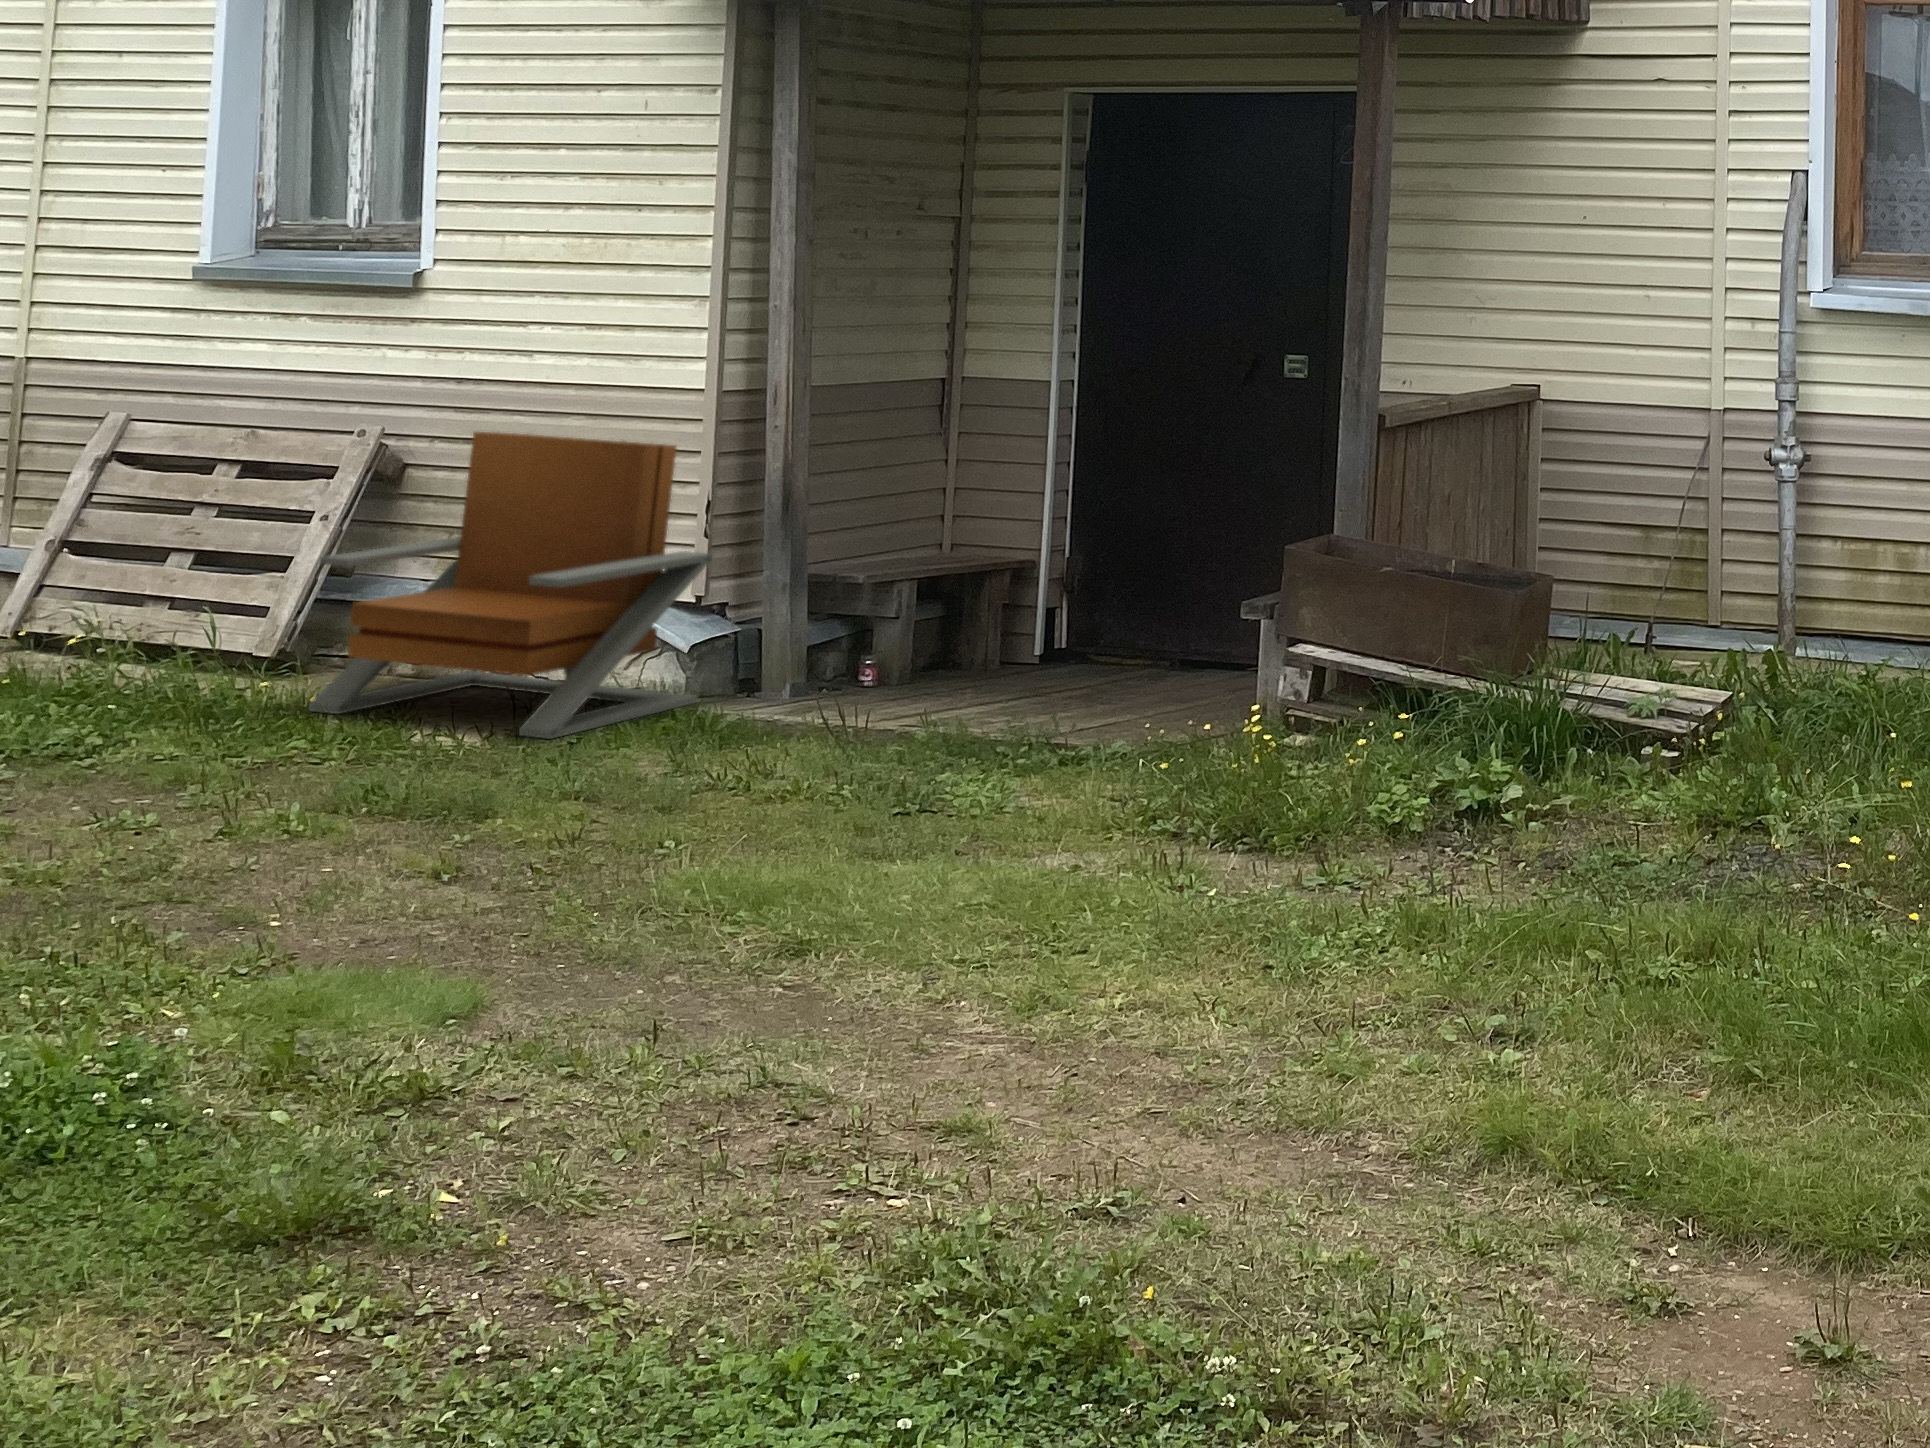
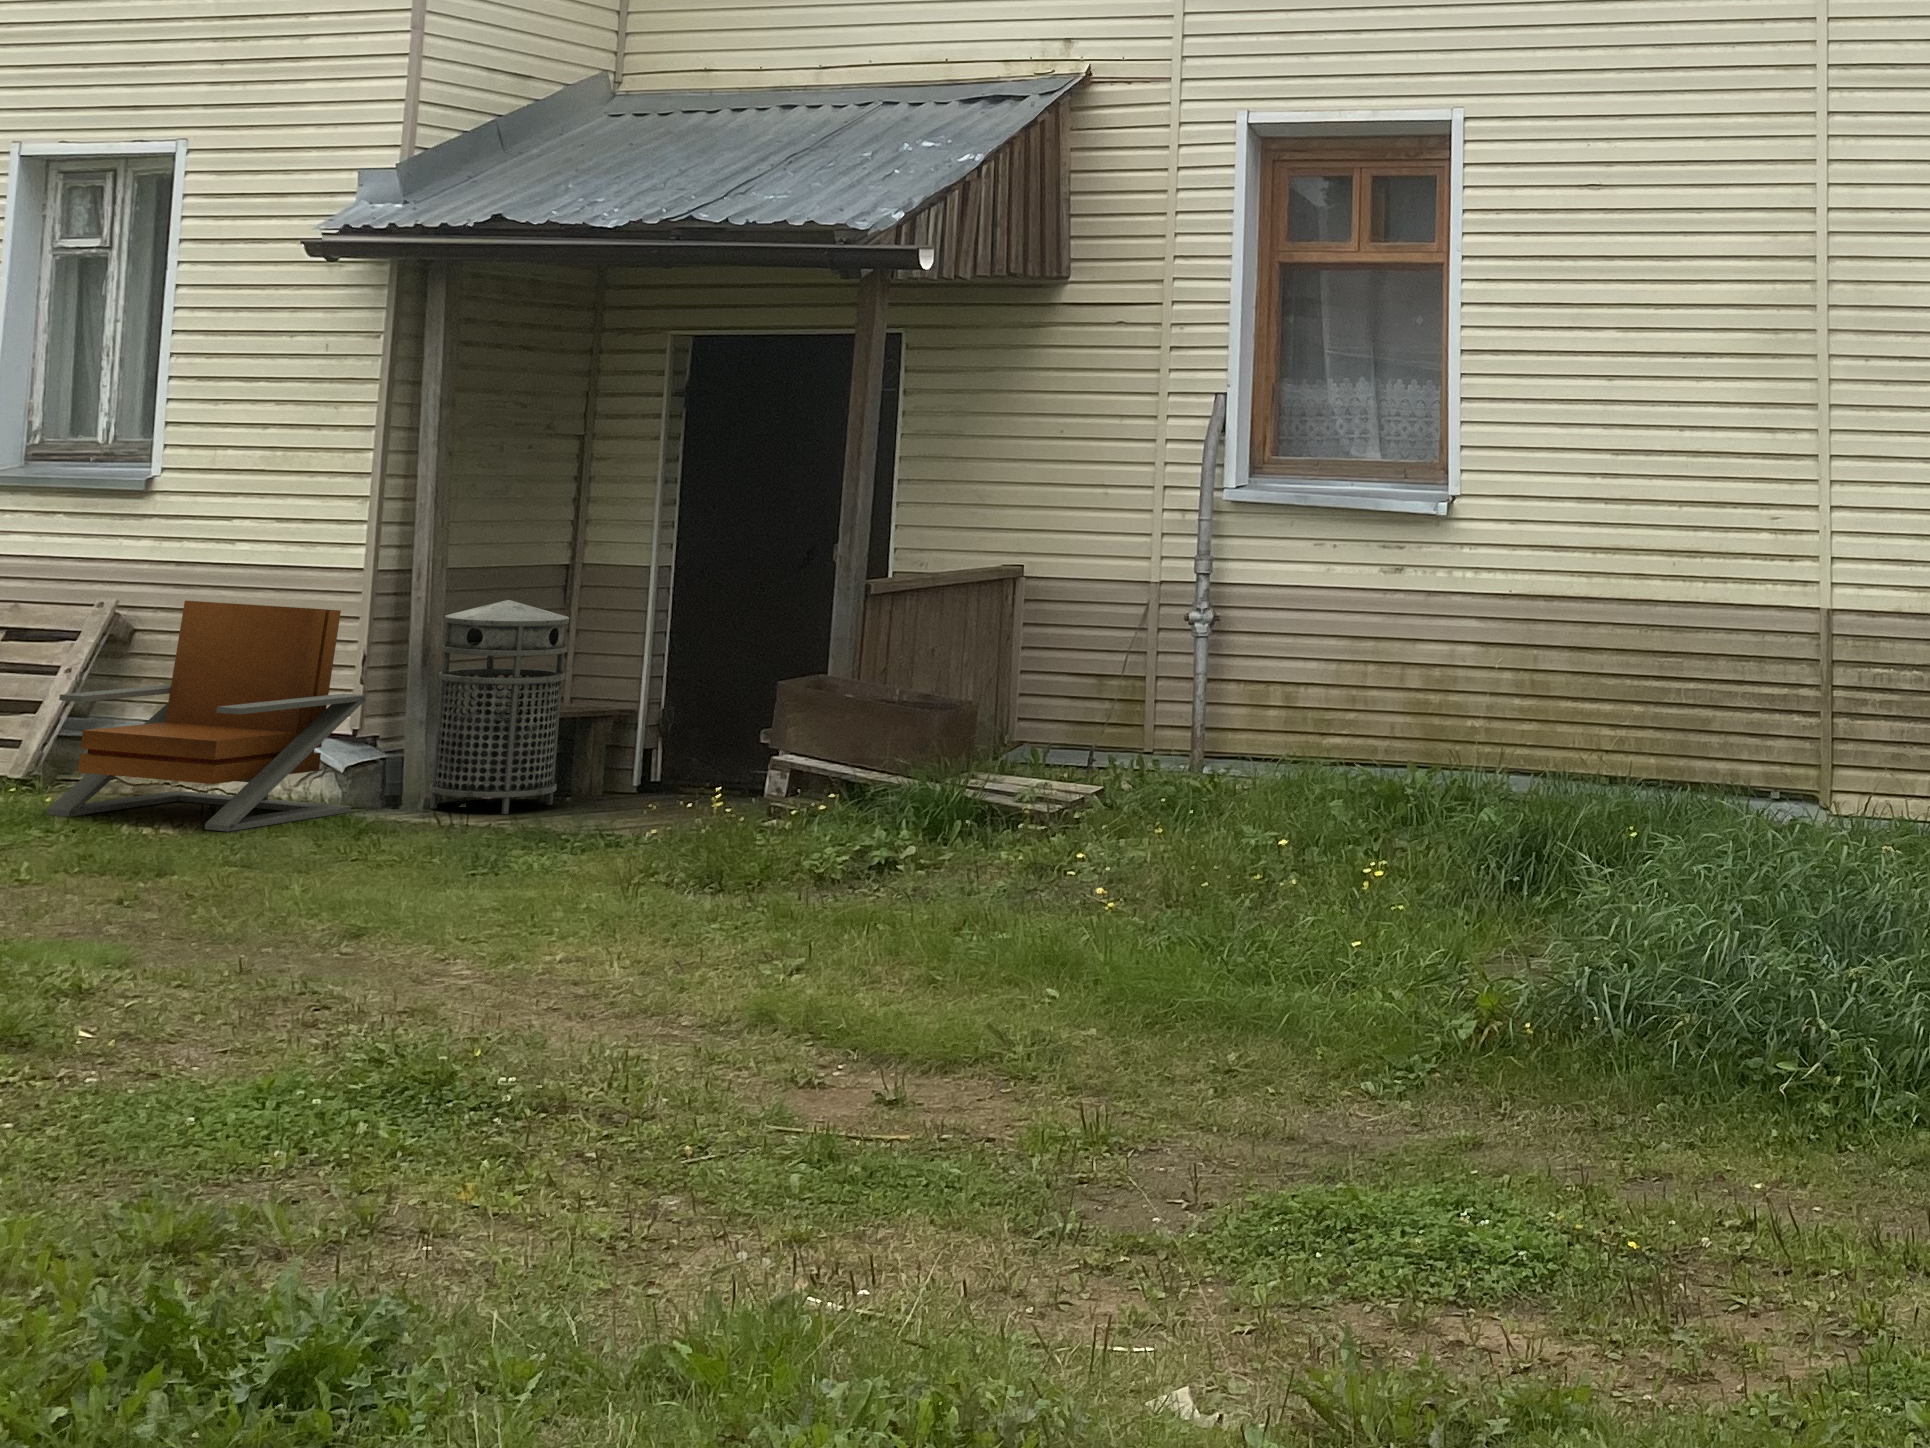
trash can: none [794,430,965,705] -> present [429,600,569,814]

